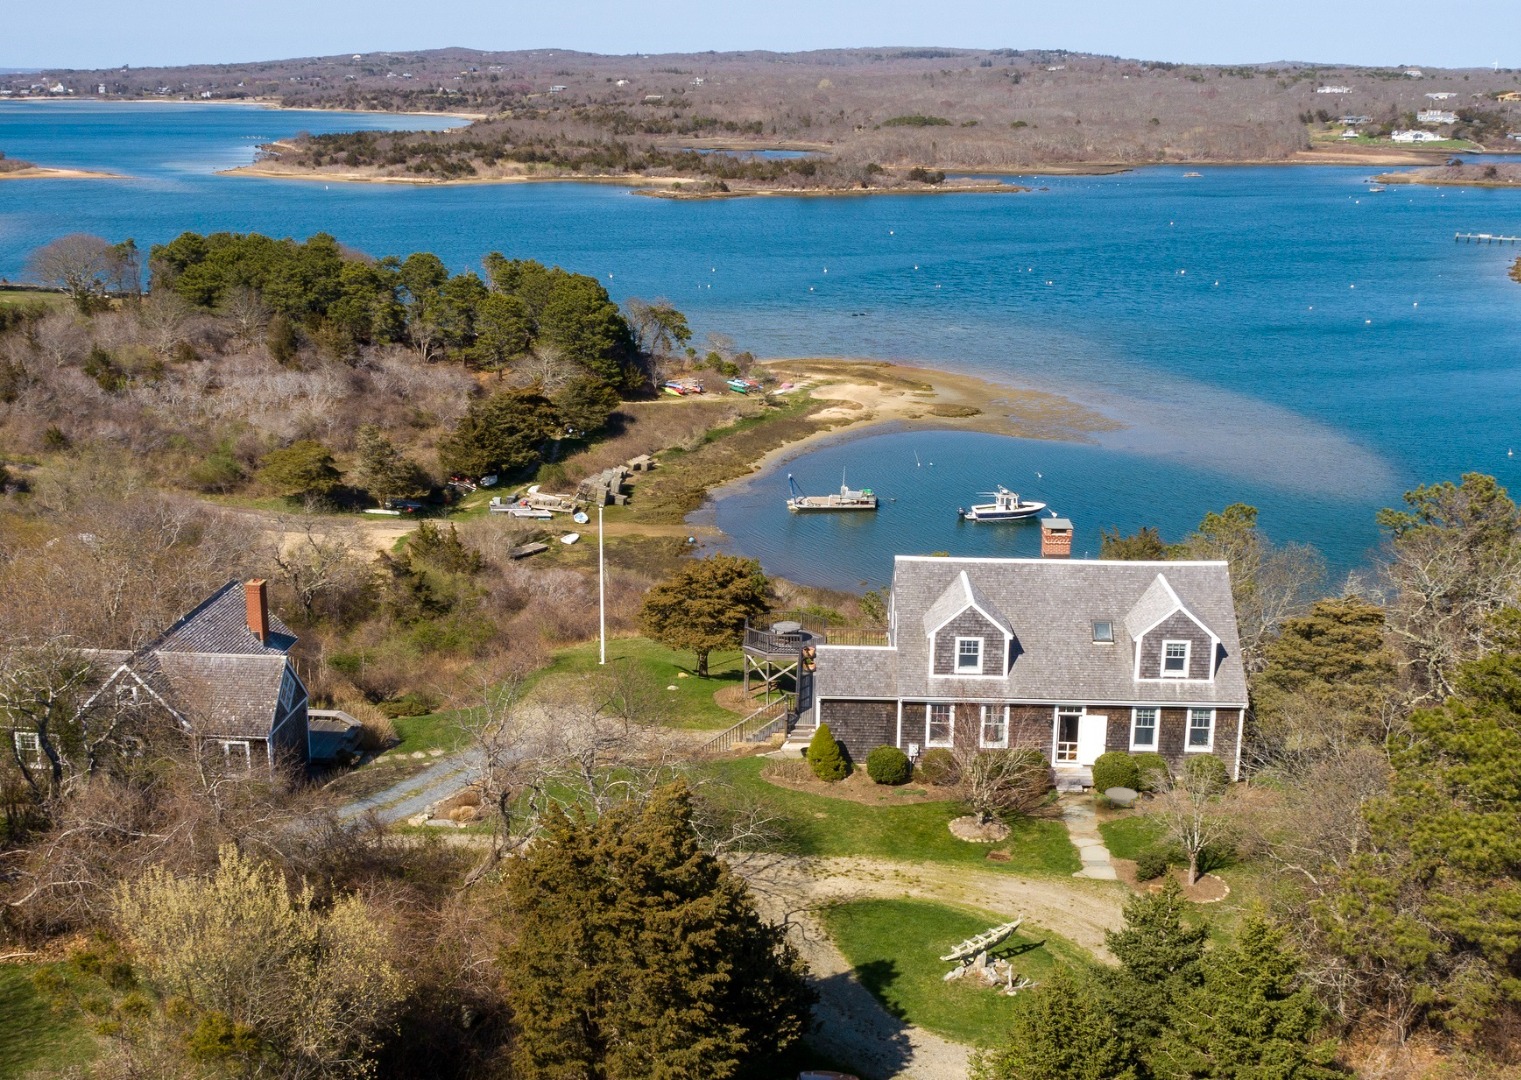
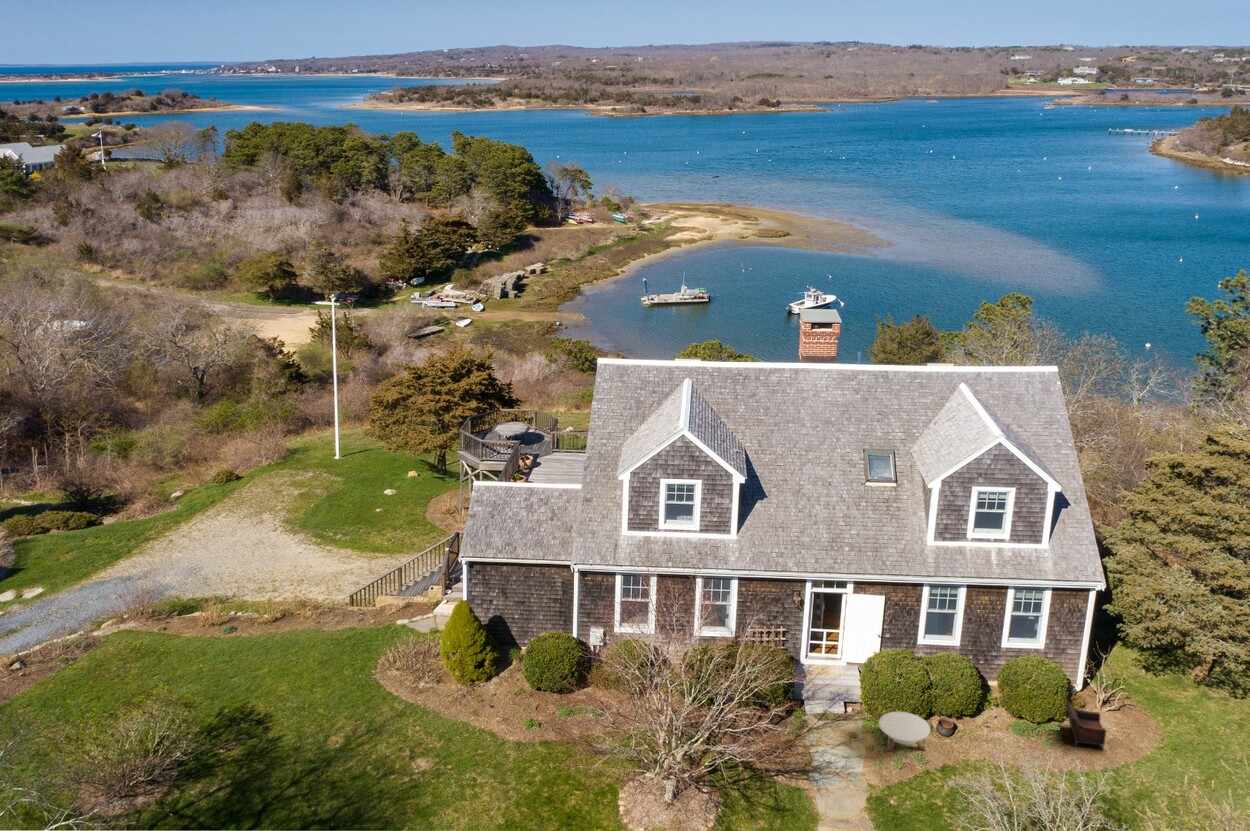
armchair: none [1225,778,1248,806] -> present [1066,701,1106,748]

